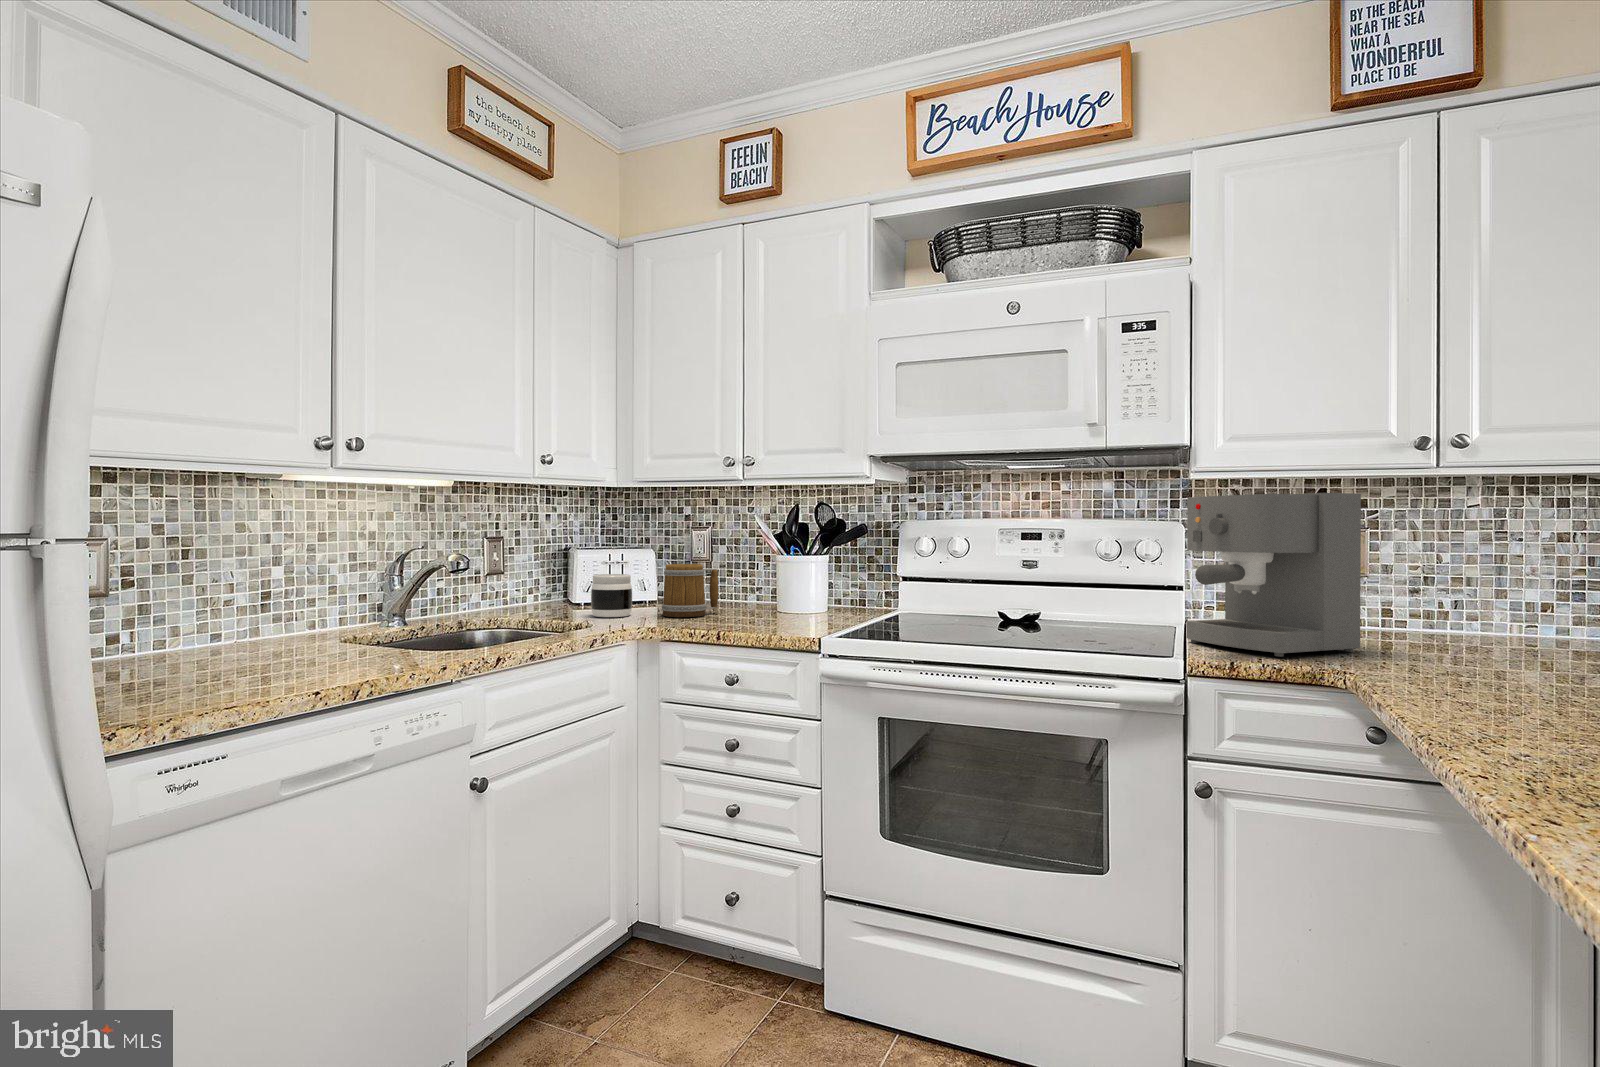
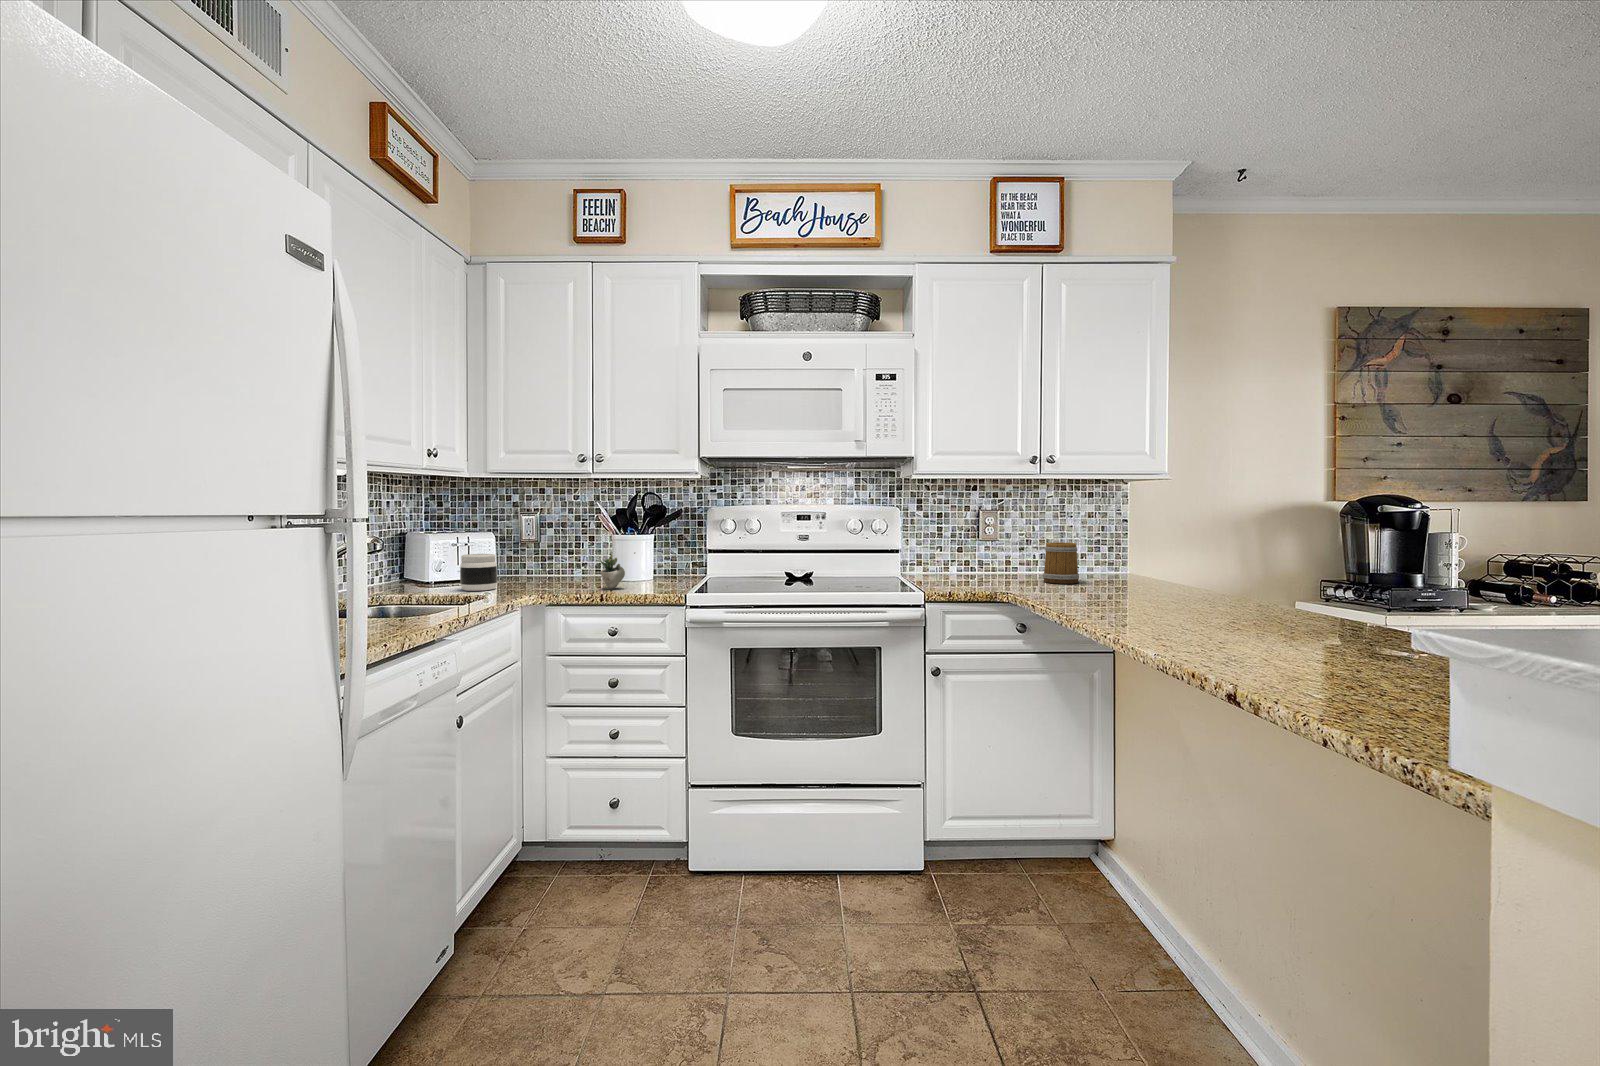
coffee maker: present [1186,493,1361,657] -> none [914,492,1007,590]
mug: present [662,564,718,617] -> present [1043,542,1079,584]
succulent plant: none [737,577,773,623] -> present [600,552,635,589]

